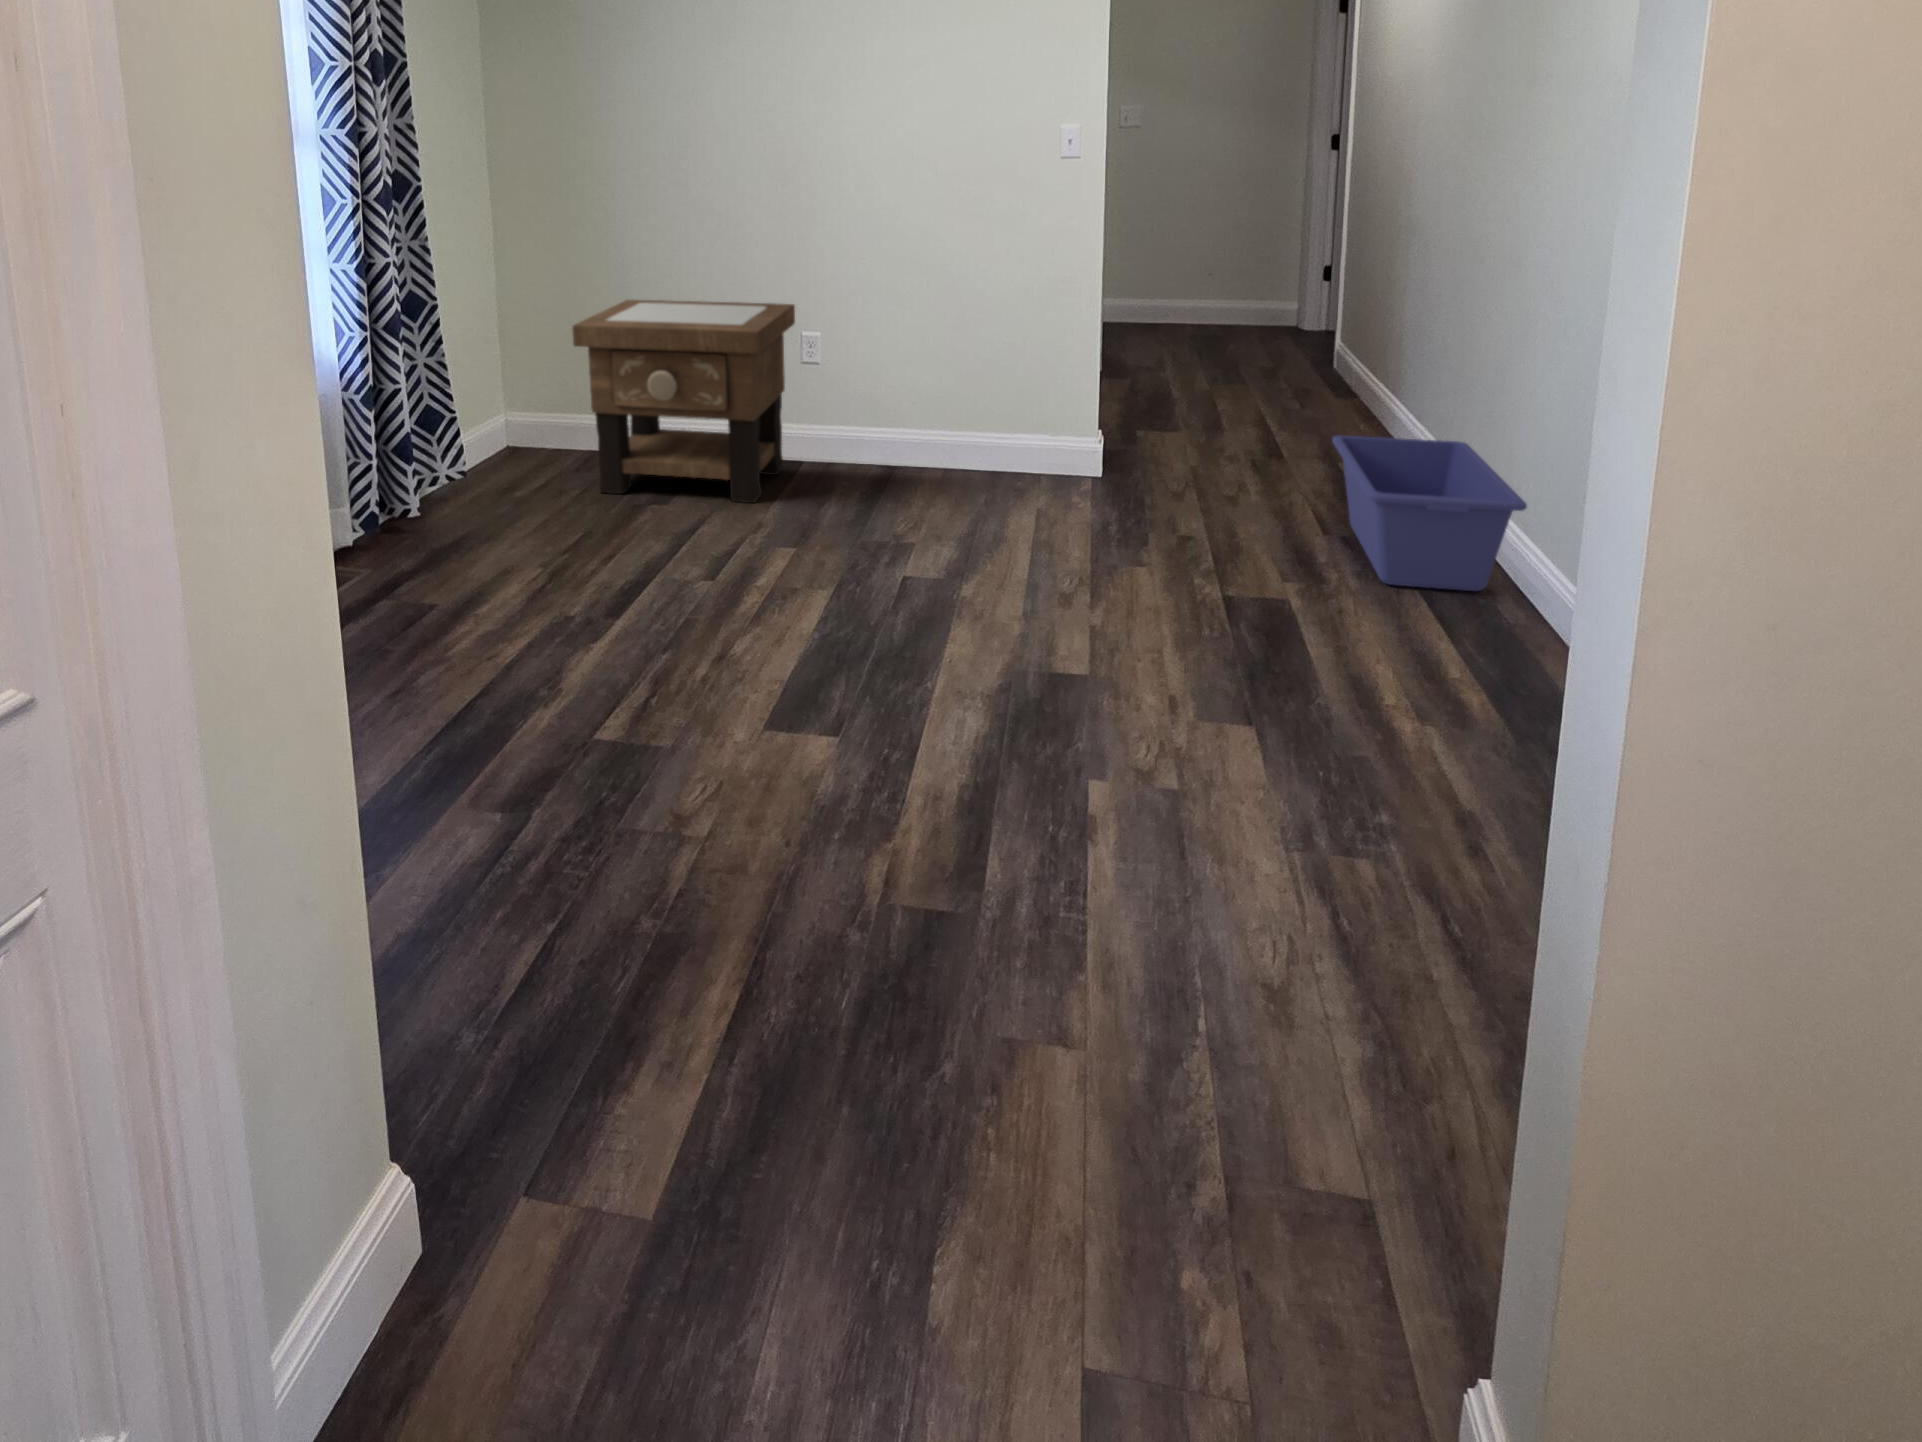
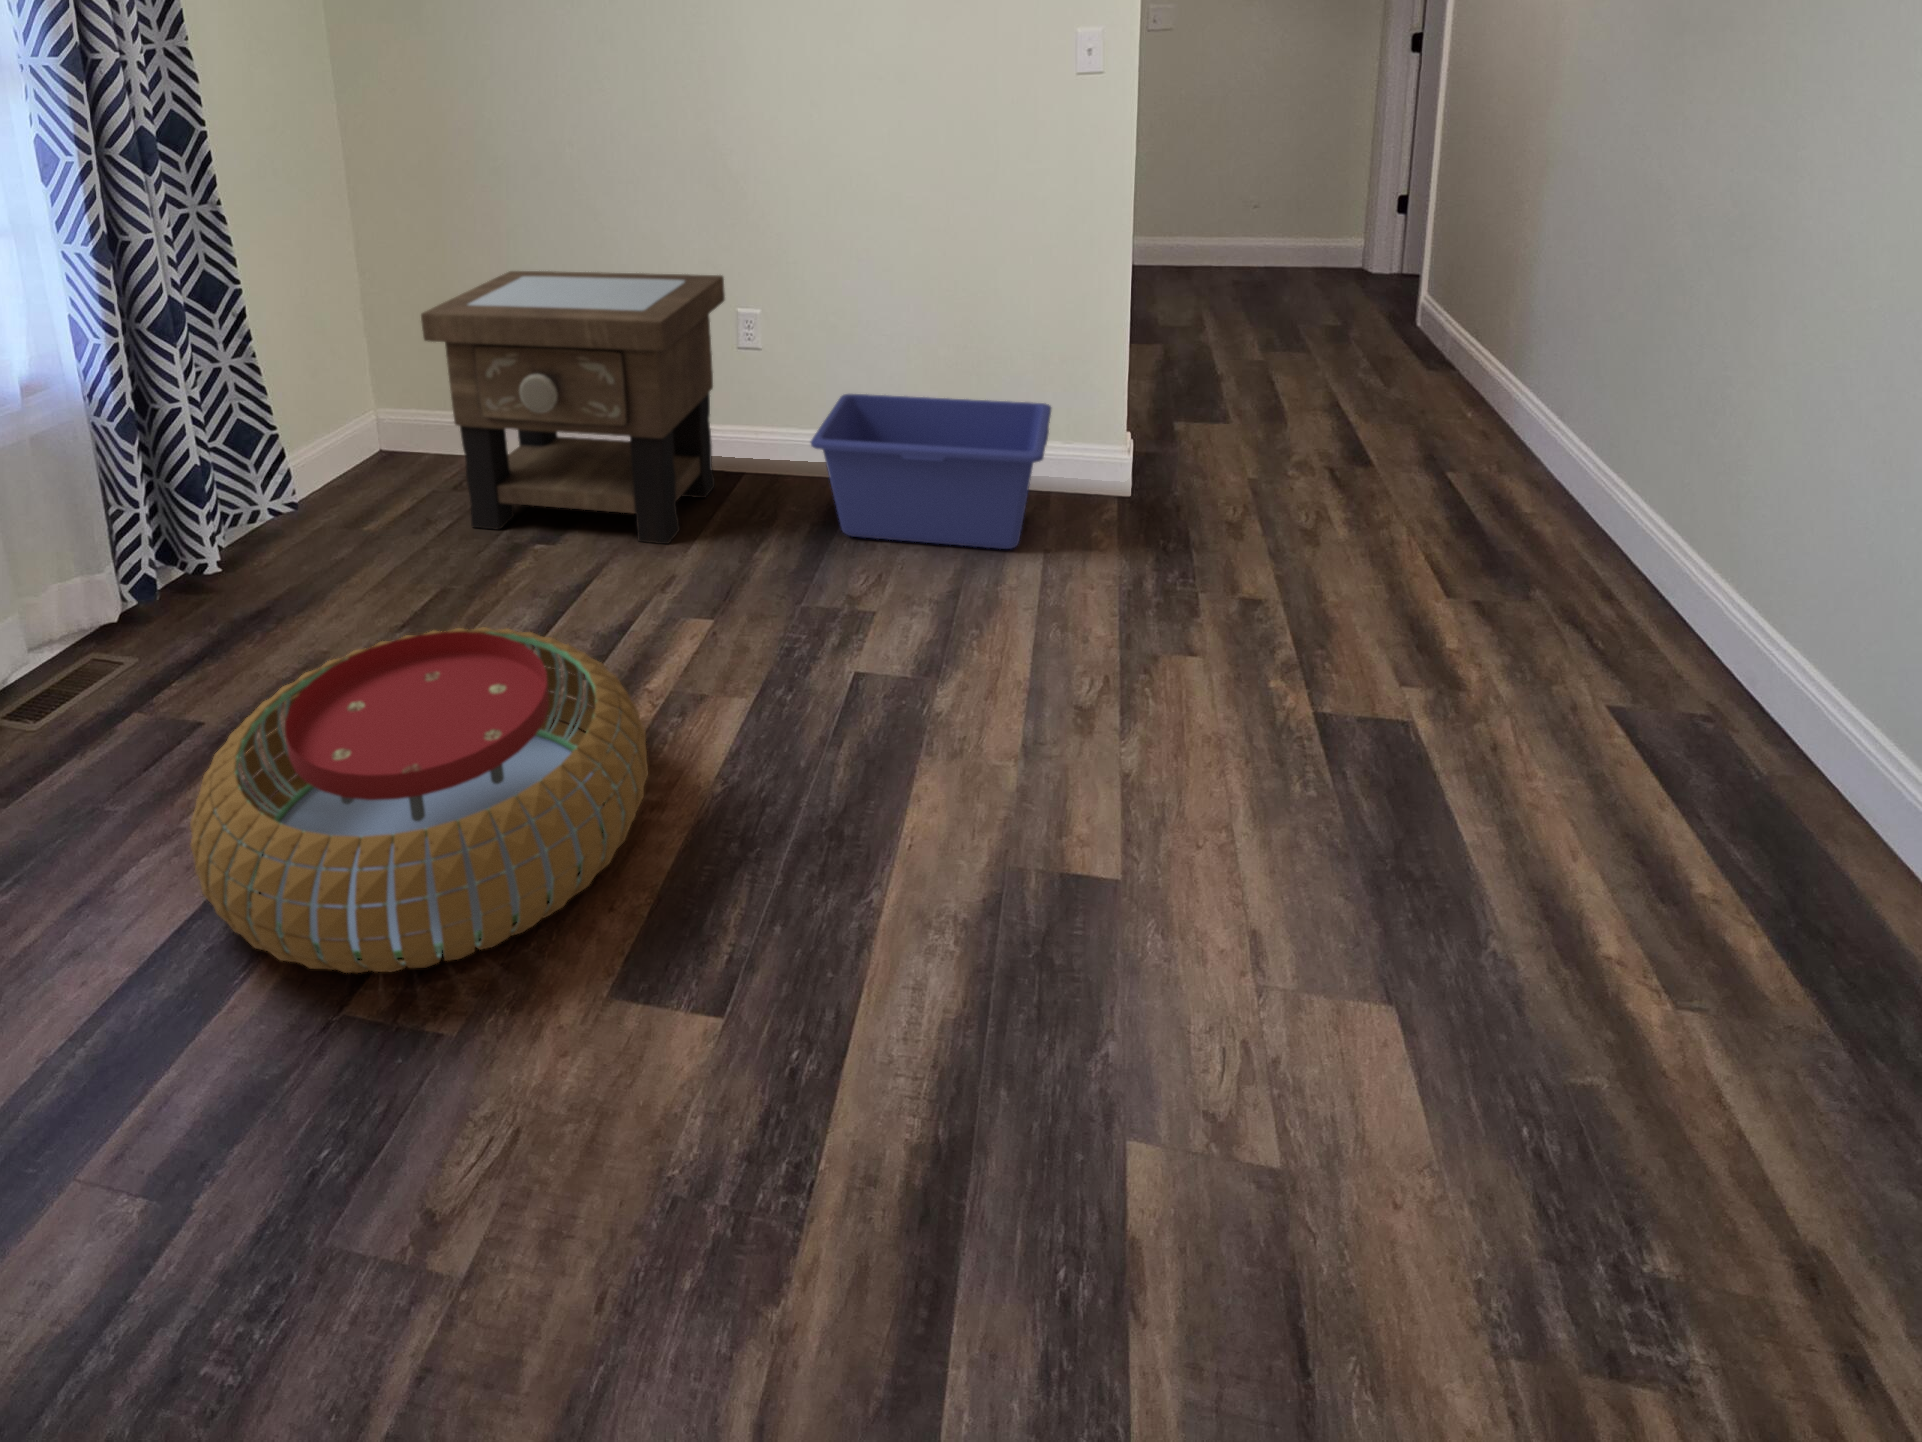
storage bin: present [1332,435,1527,591] -> present [811,394,1051,549]
pouf: none [473,528,774,723] -> present [190,627,648,973]

